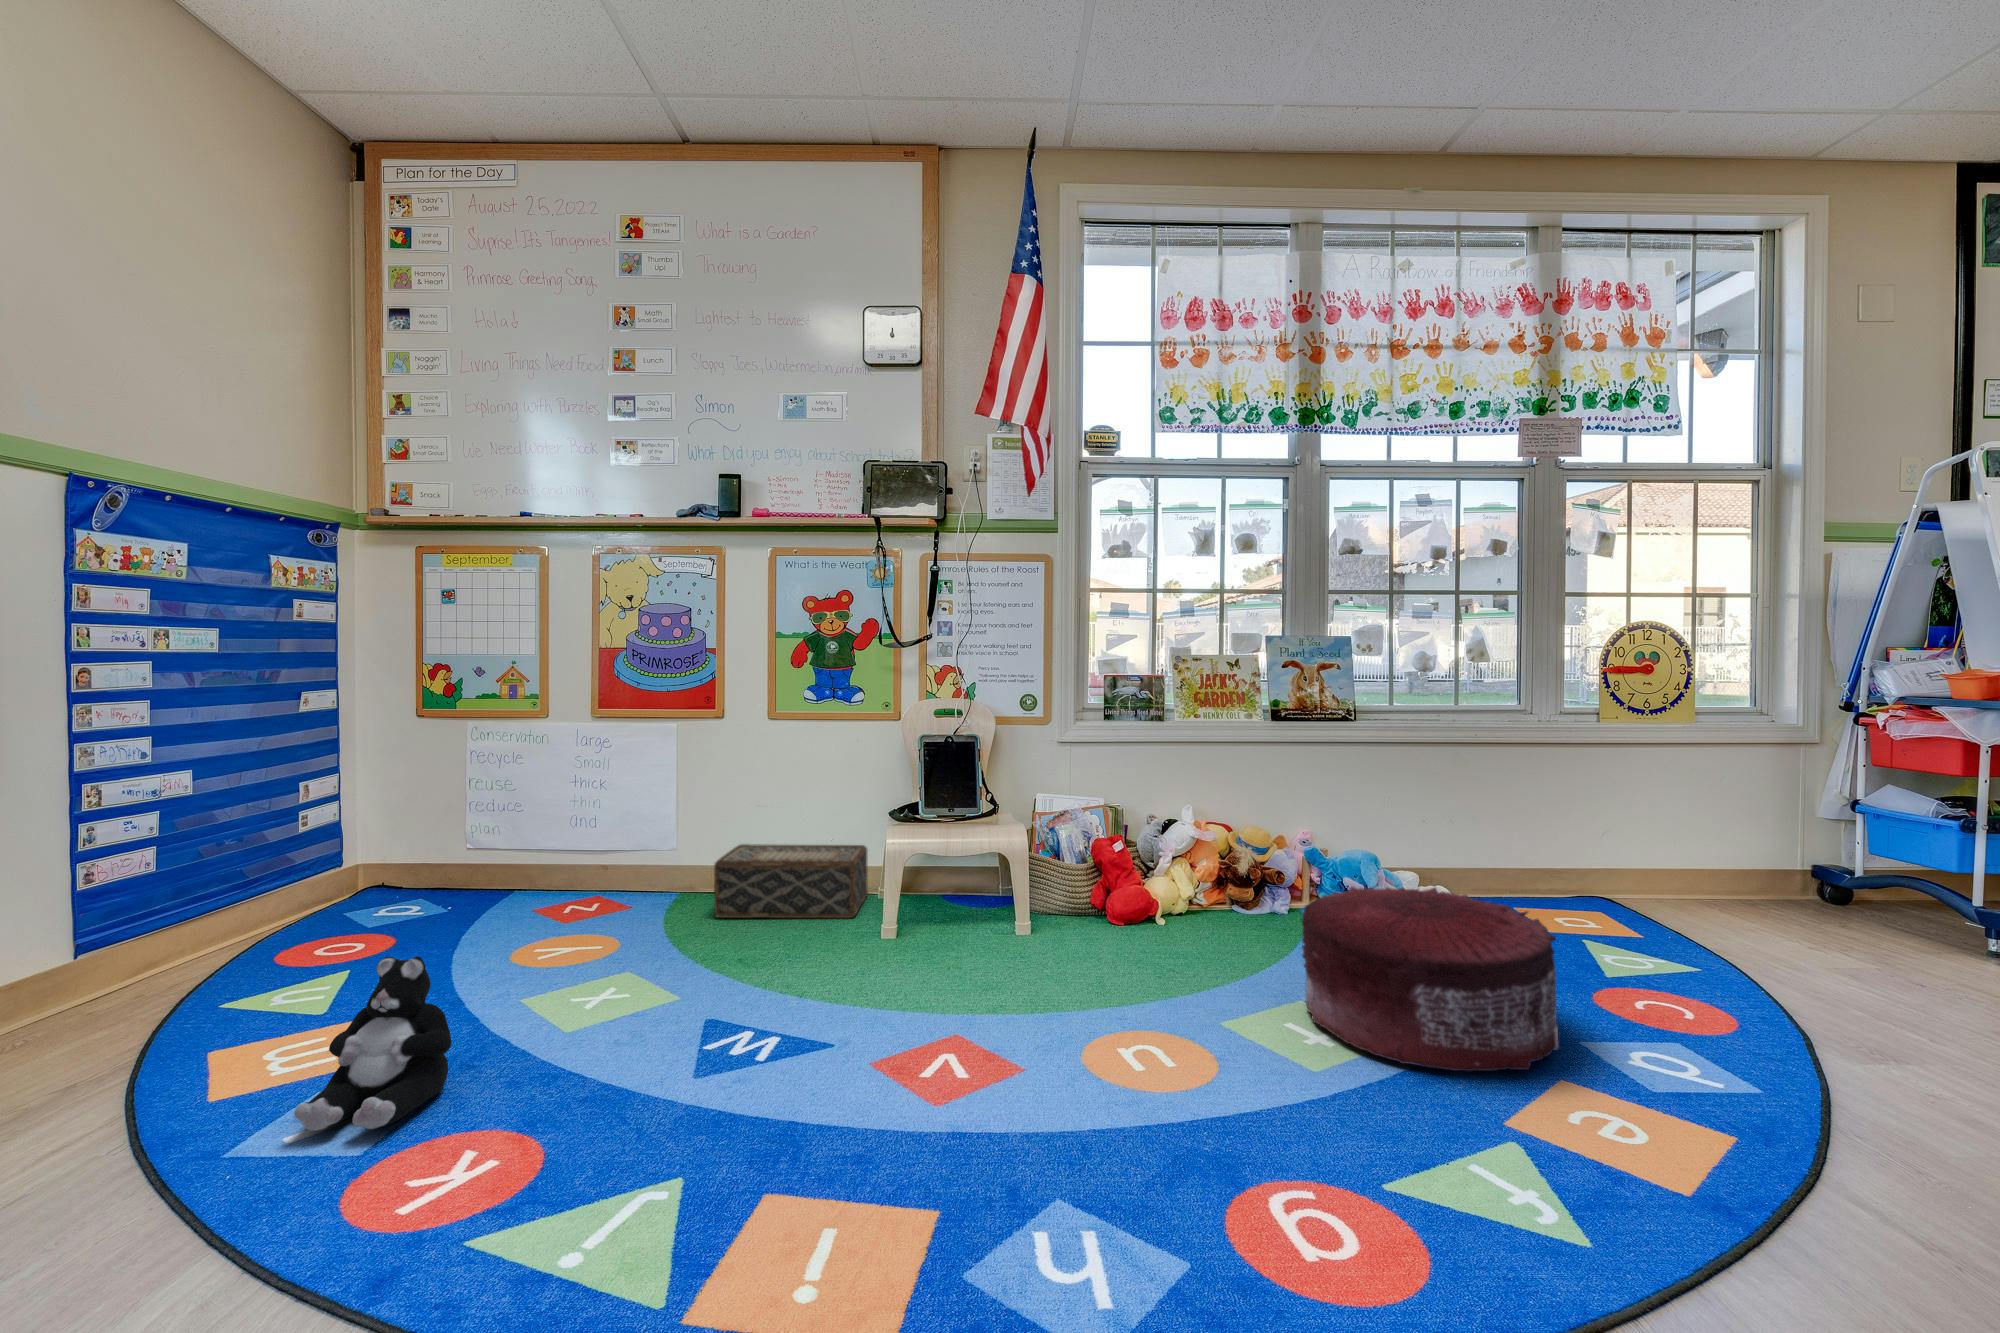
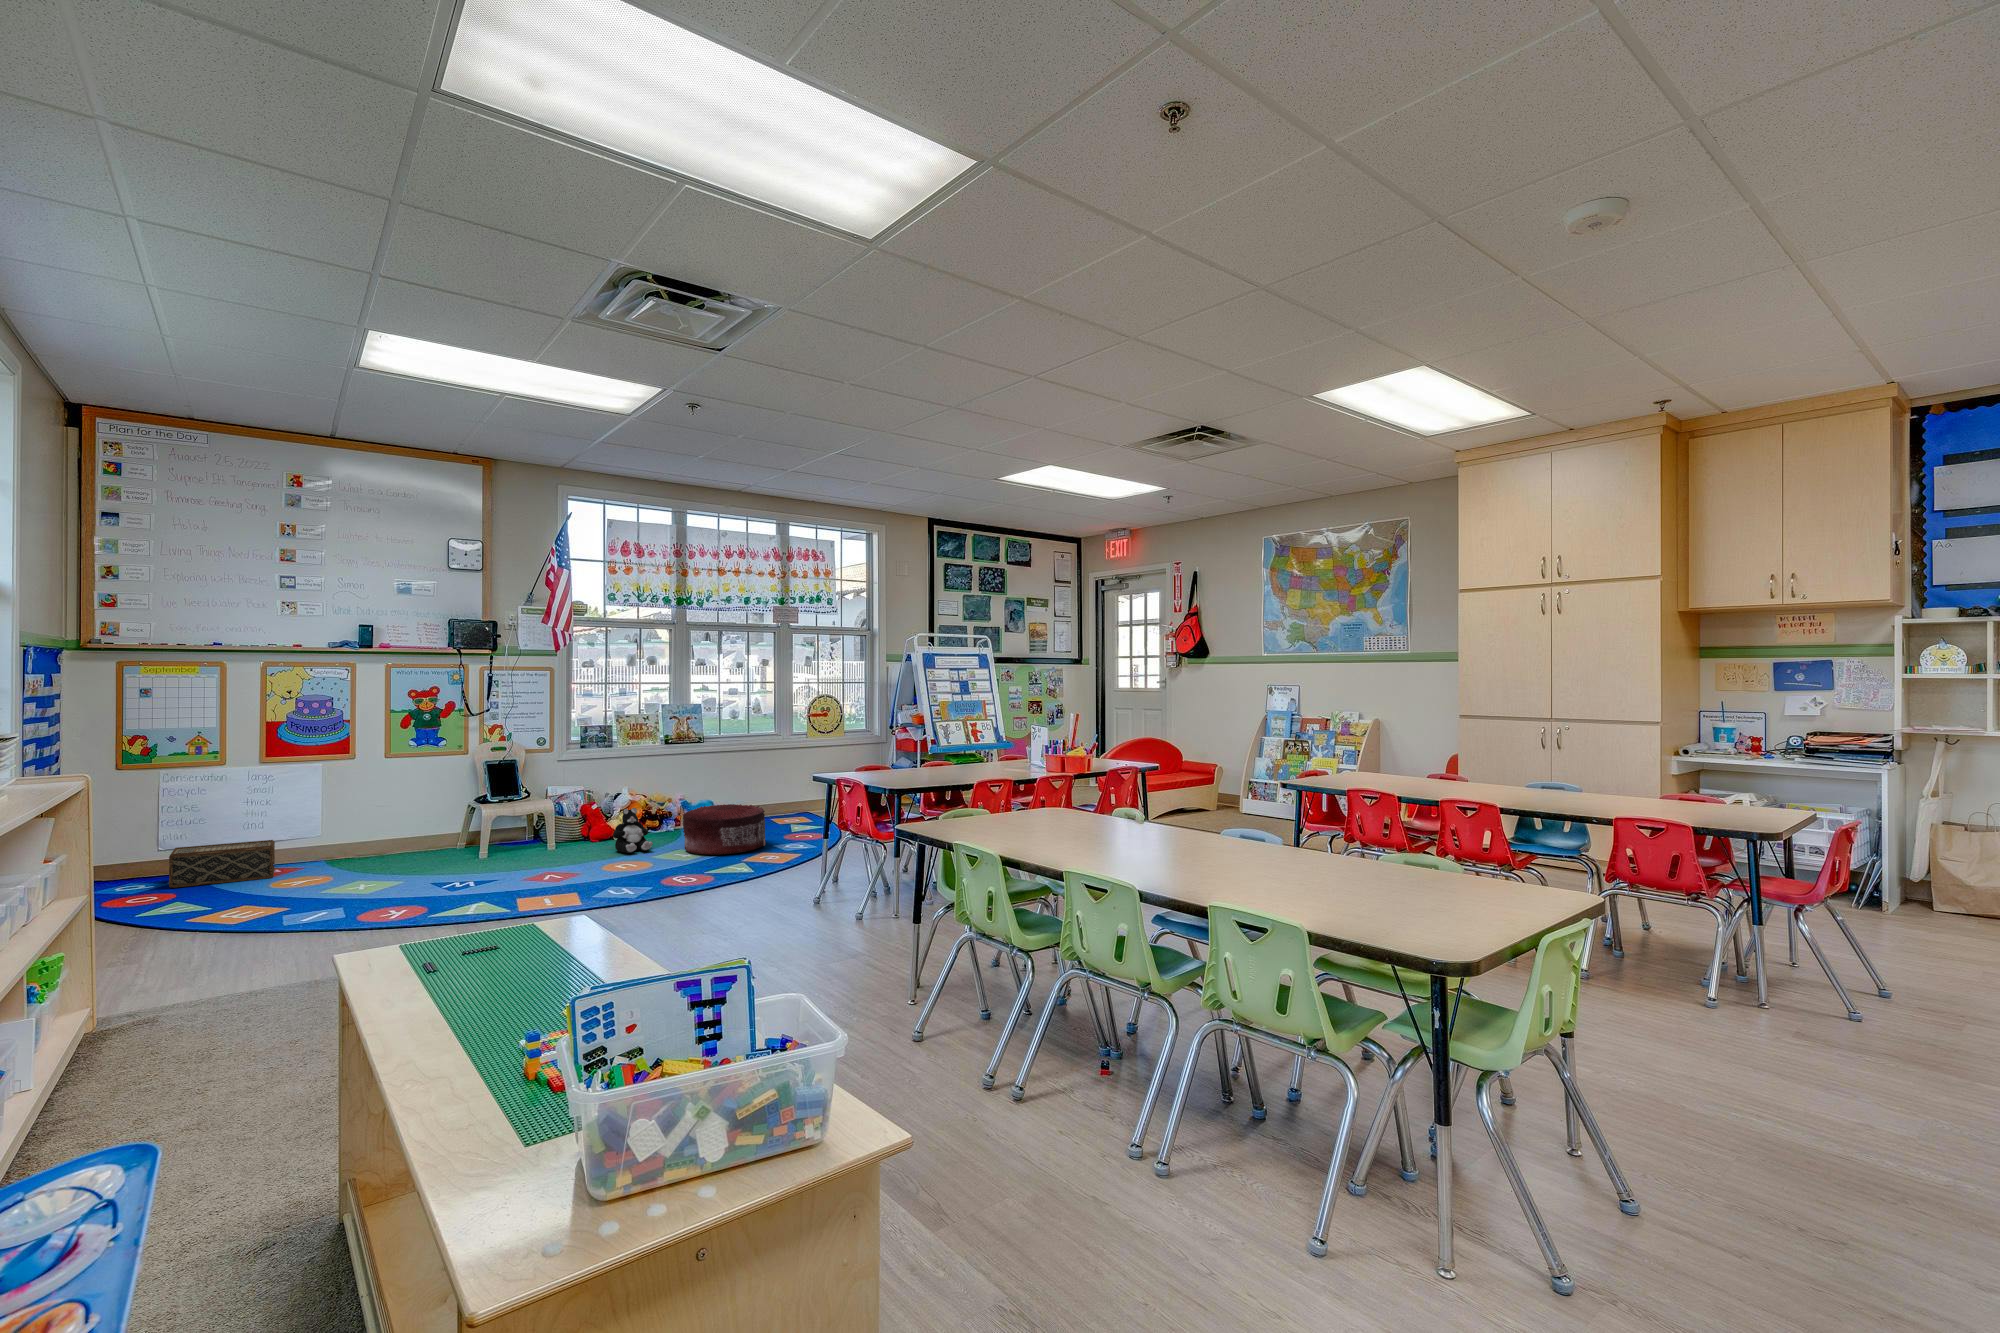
woven basket: present [714,844,868,918] -> present [169,840,275,888]
plush toy: present [294,956,452,1131] -> present [613,808,653,853]

